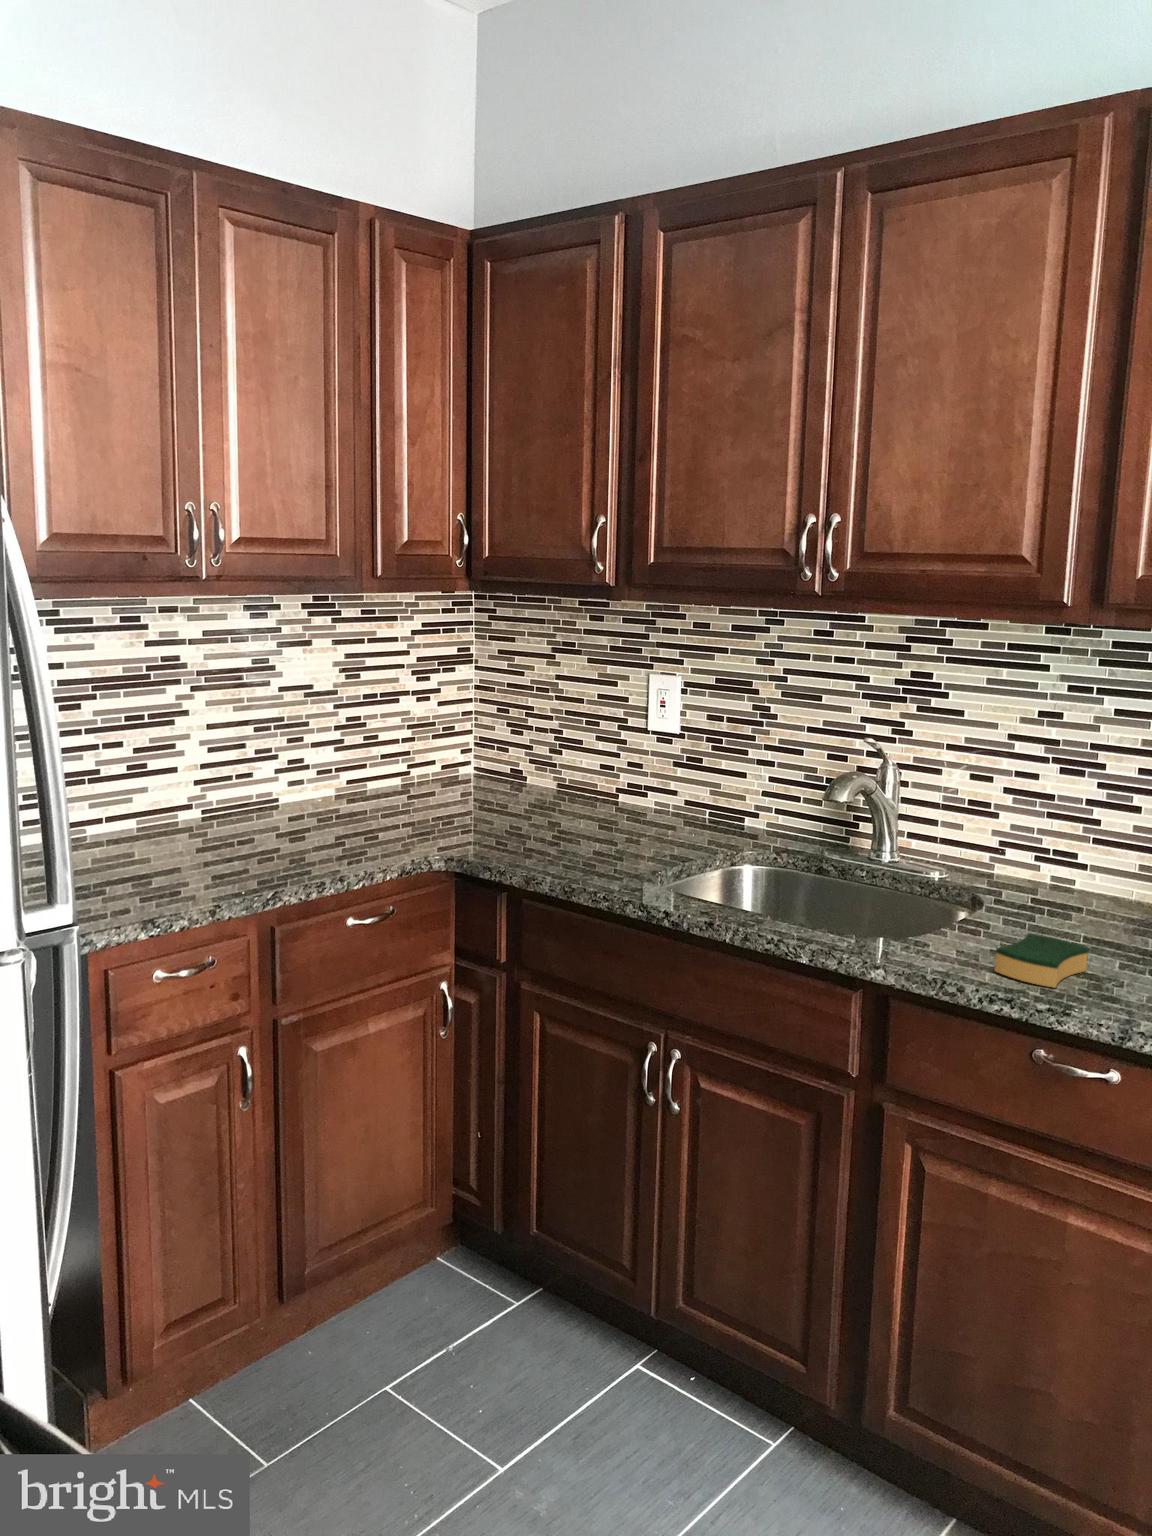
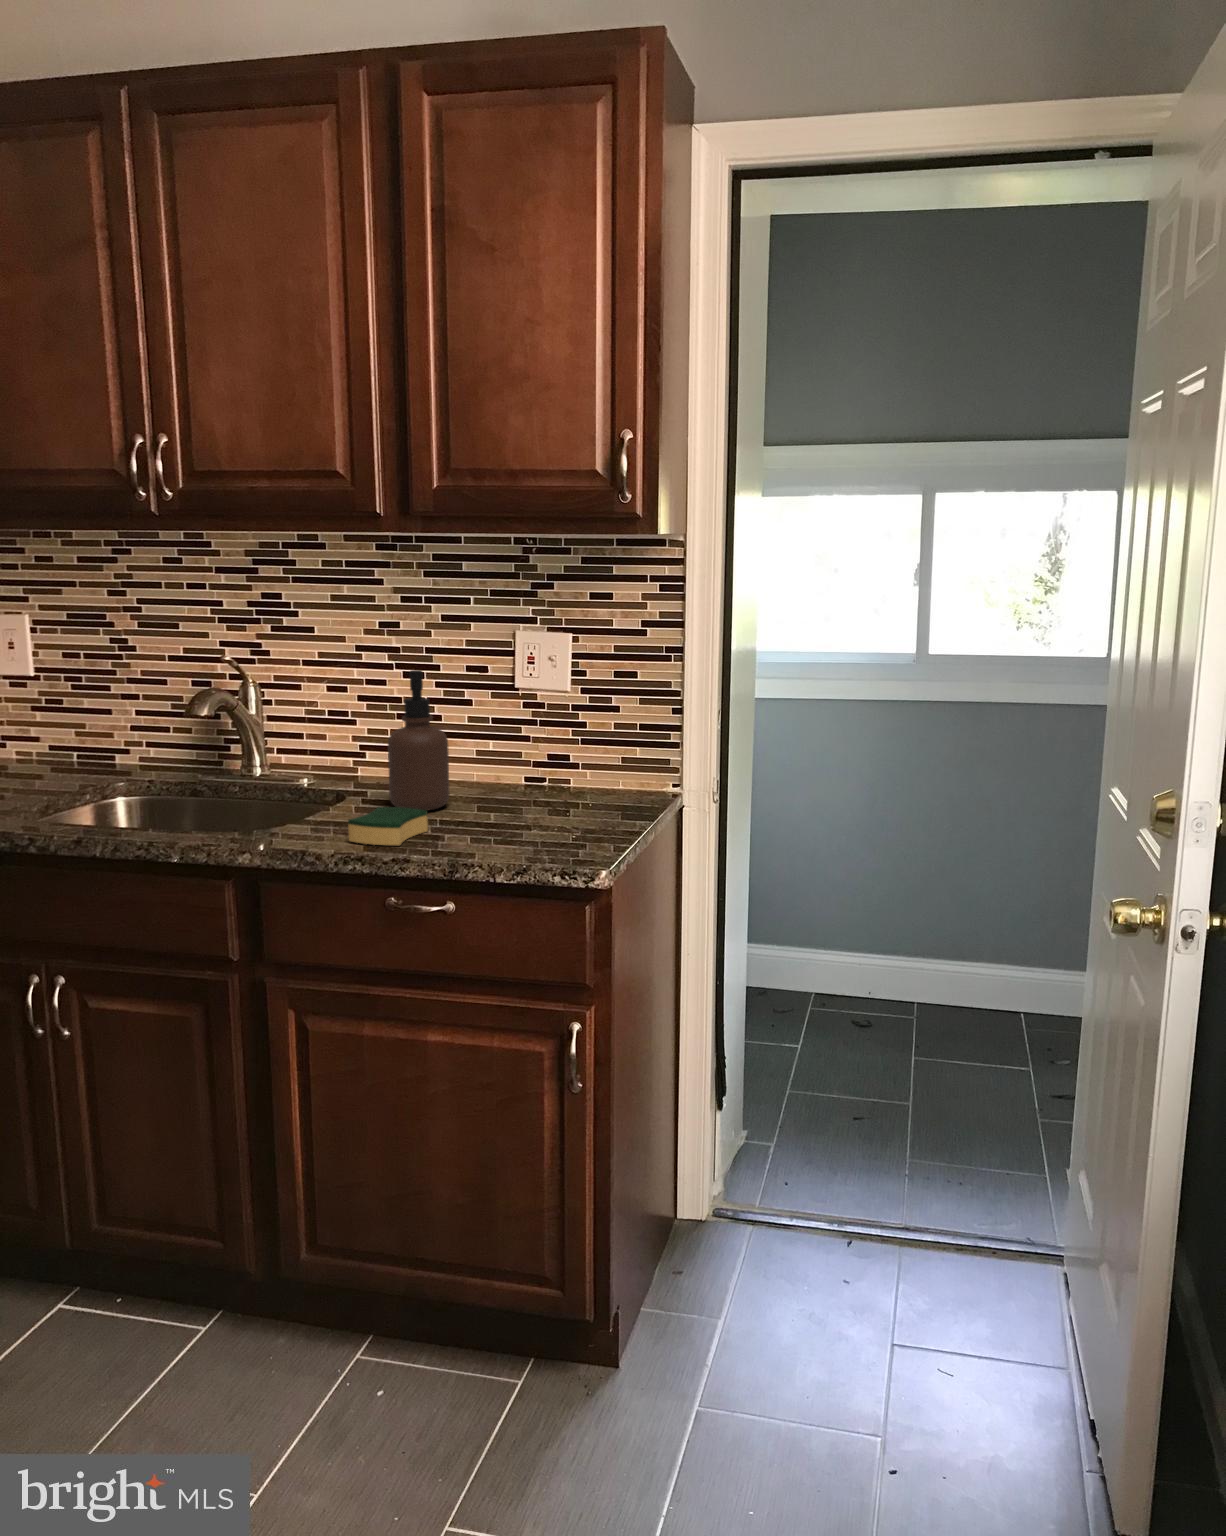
soap dispenser: none [1038,780,1115,939] -> present [388,670,449,810]

